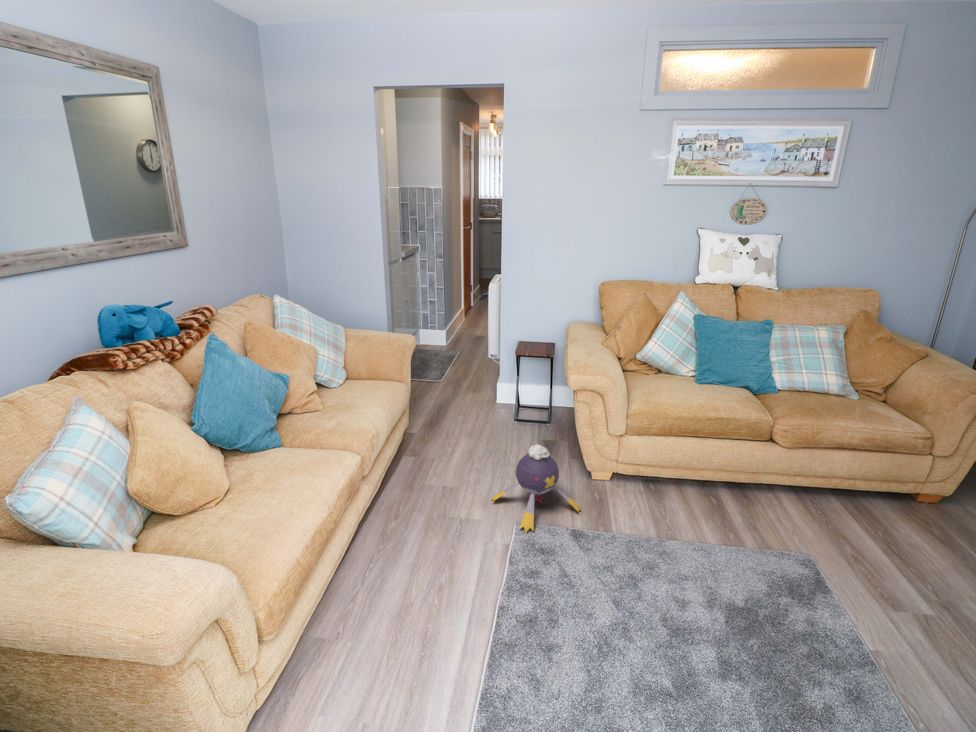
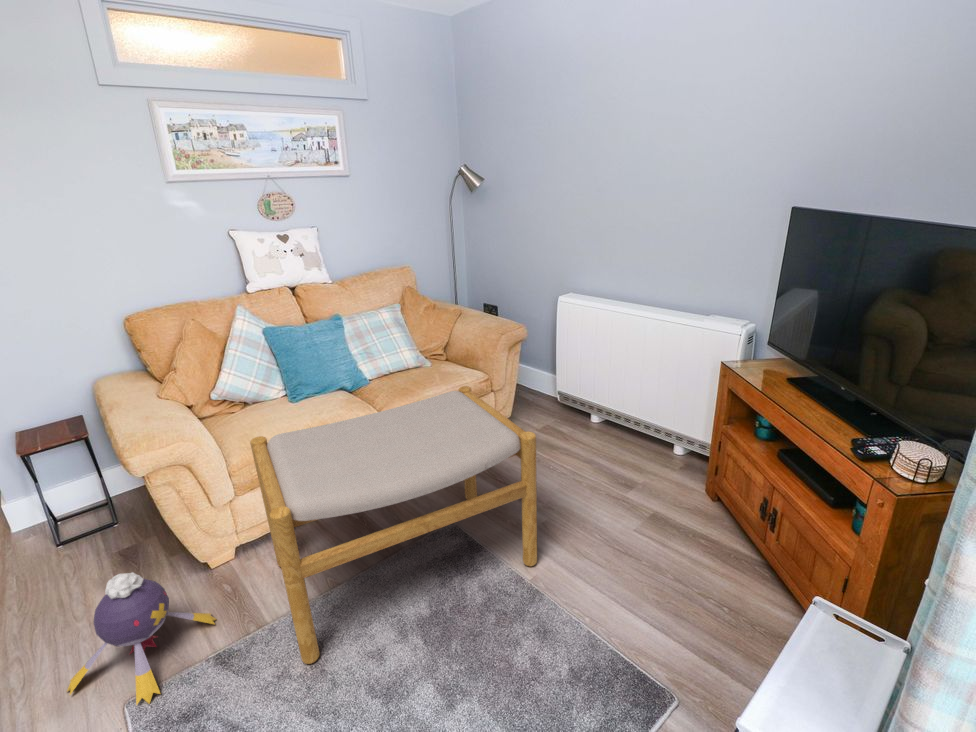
footstool: none [623,392,947,642] -> present [250,386,537,664]

